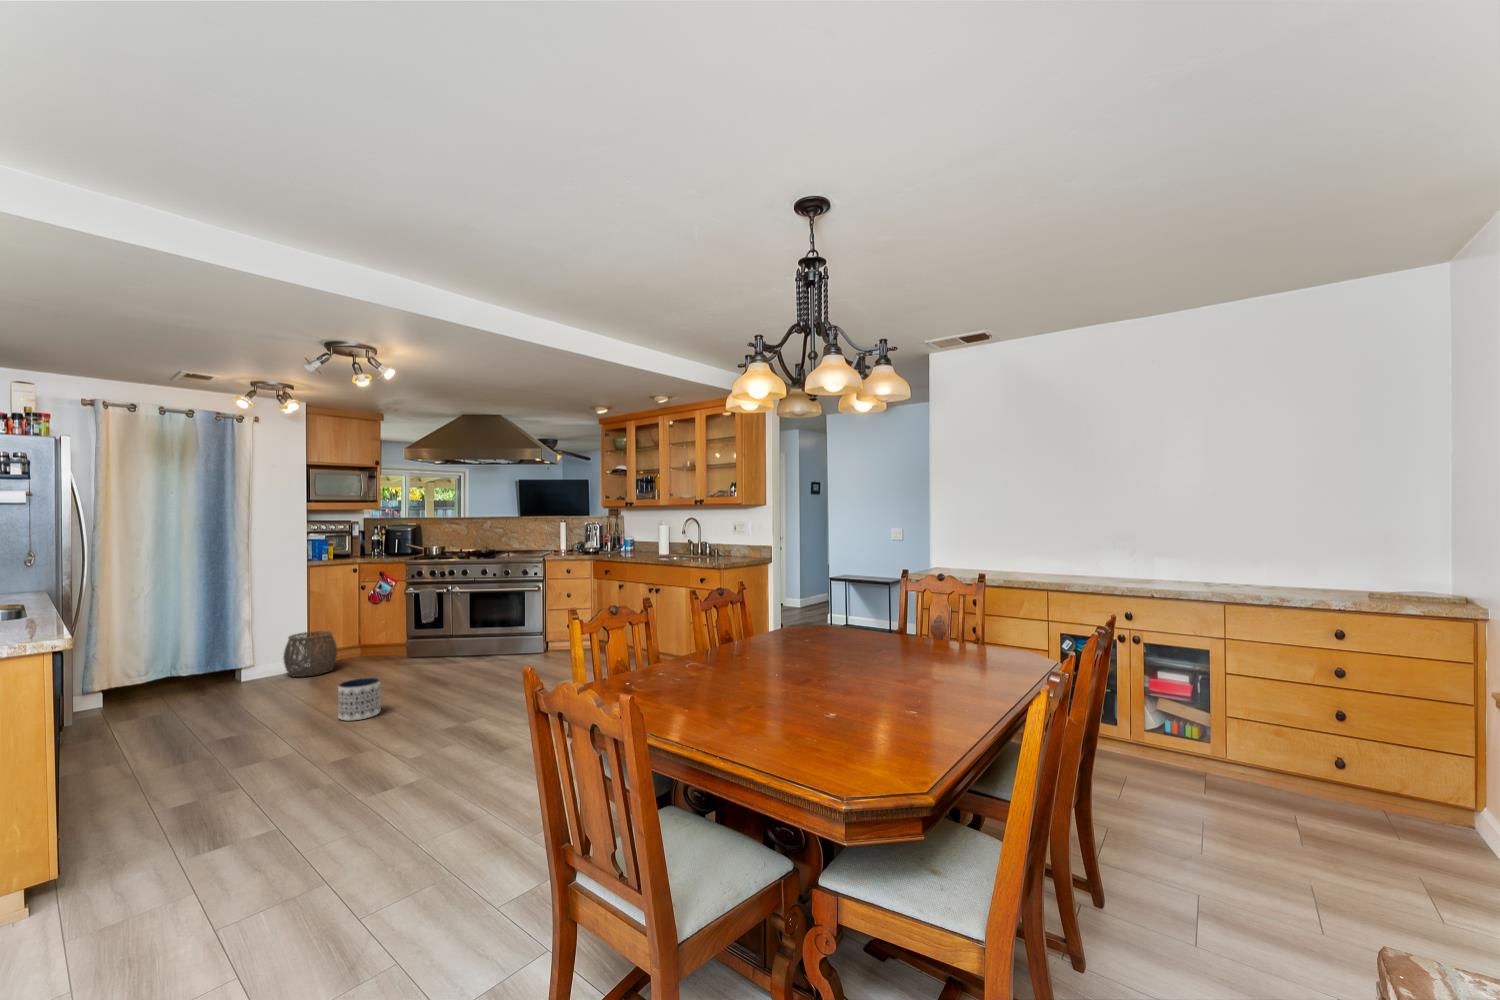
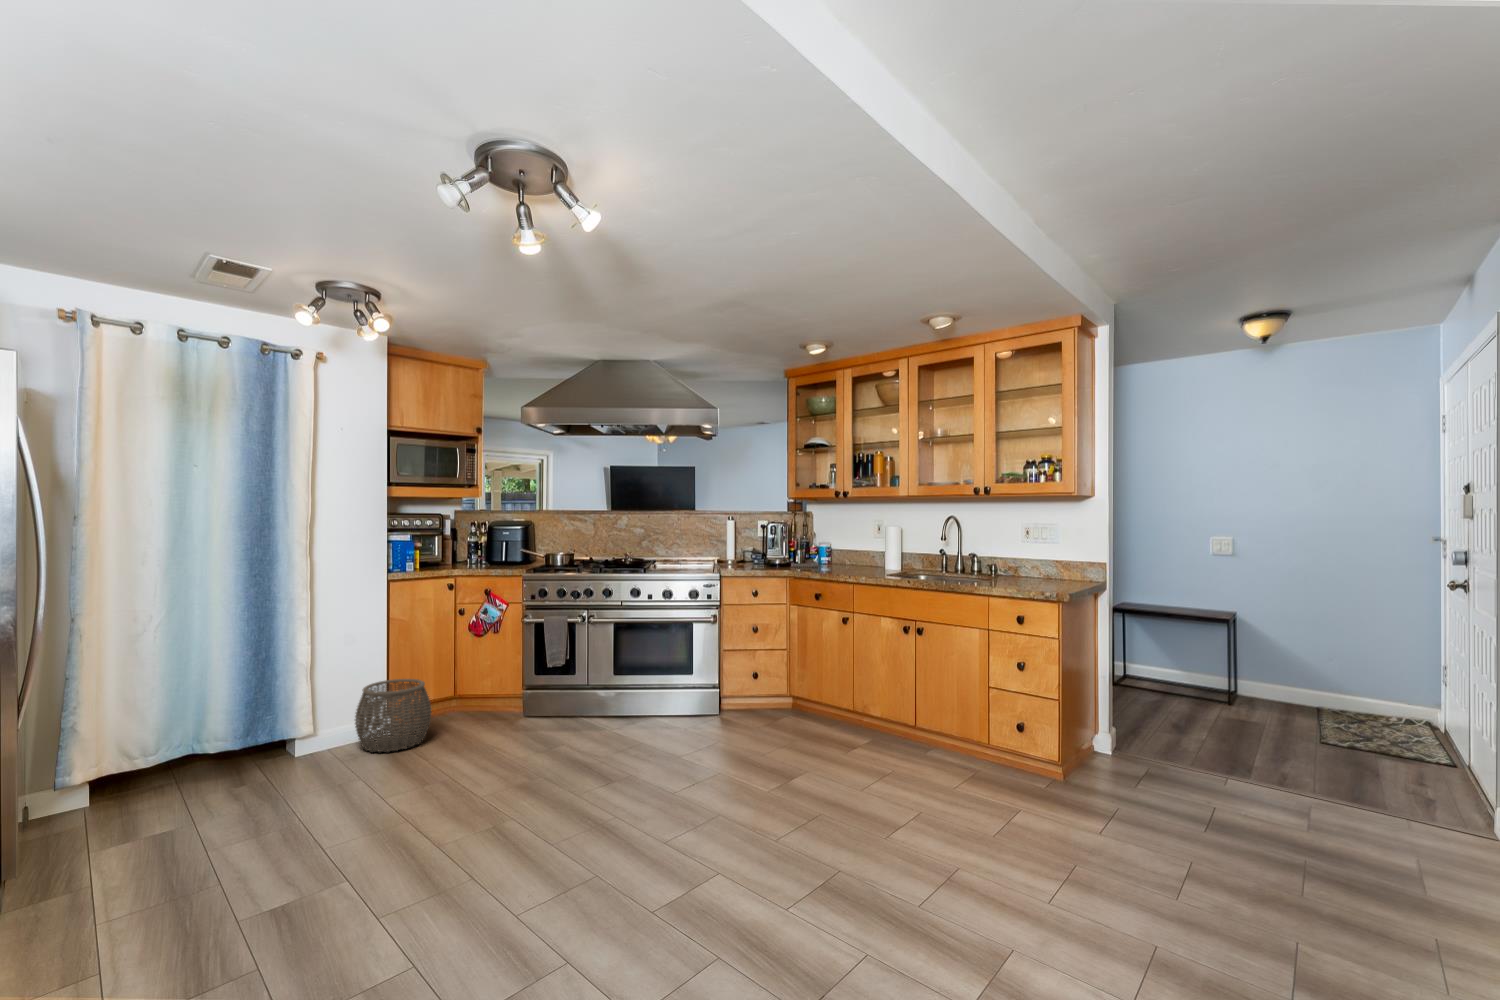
planter: present [338,678,380,721] -> none [463,783,530,868]

